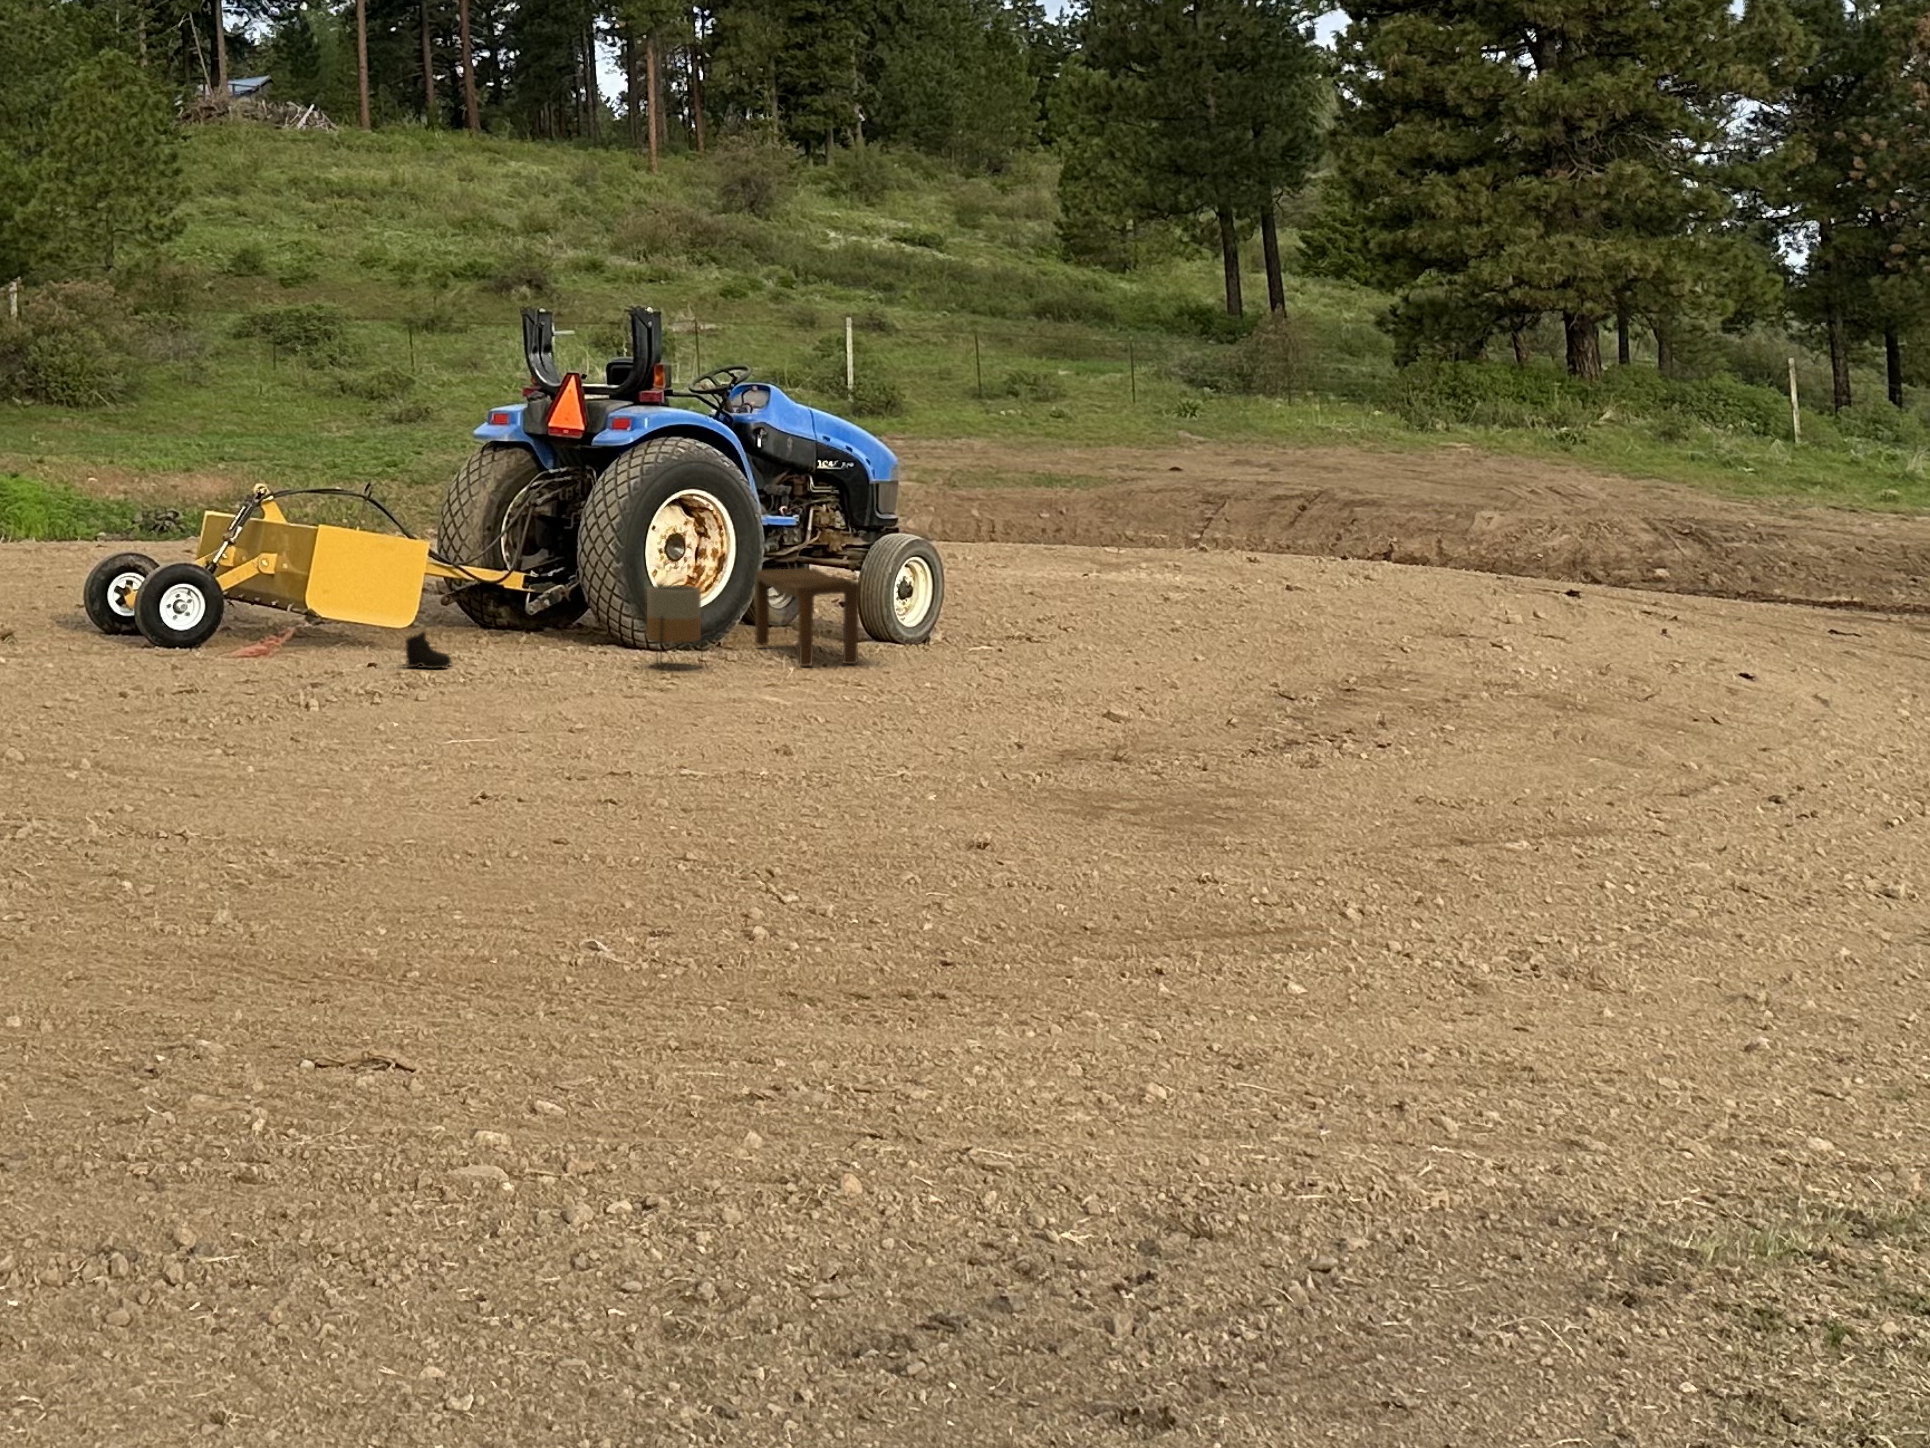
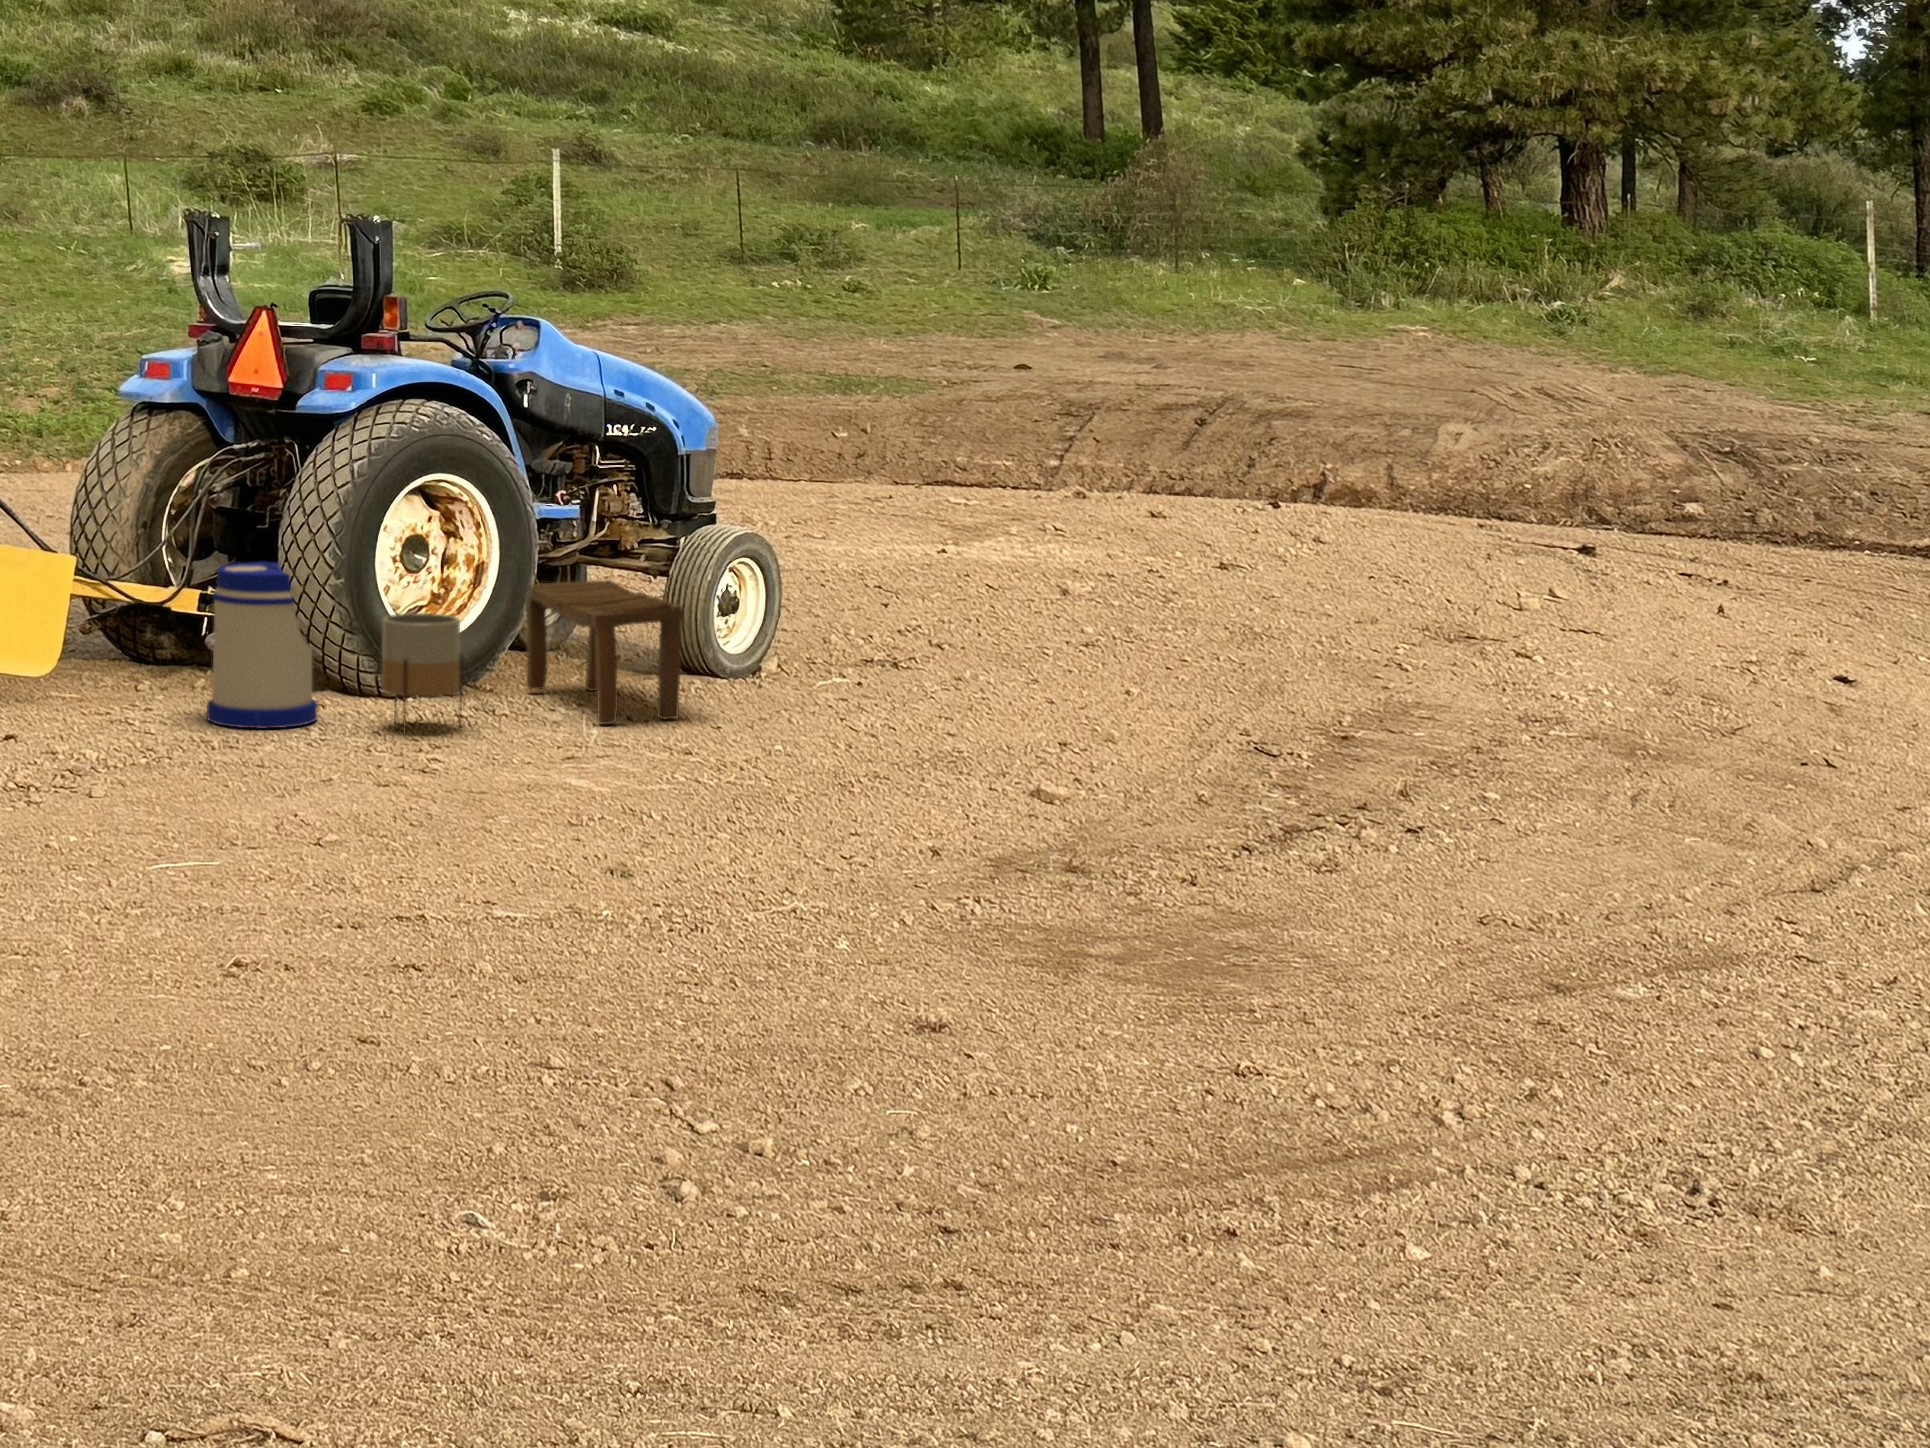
trash can: none [526,549,603,665] -> present [207,562,317,728]
boots: present [405,632,451,669] -> none [34,685,104,740]

